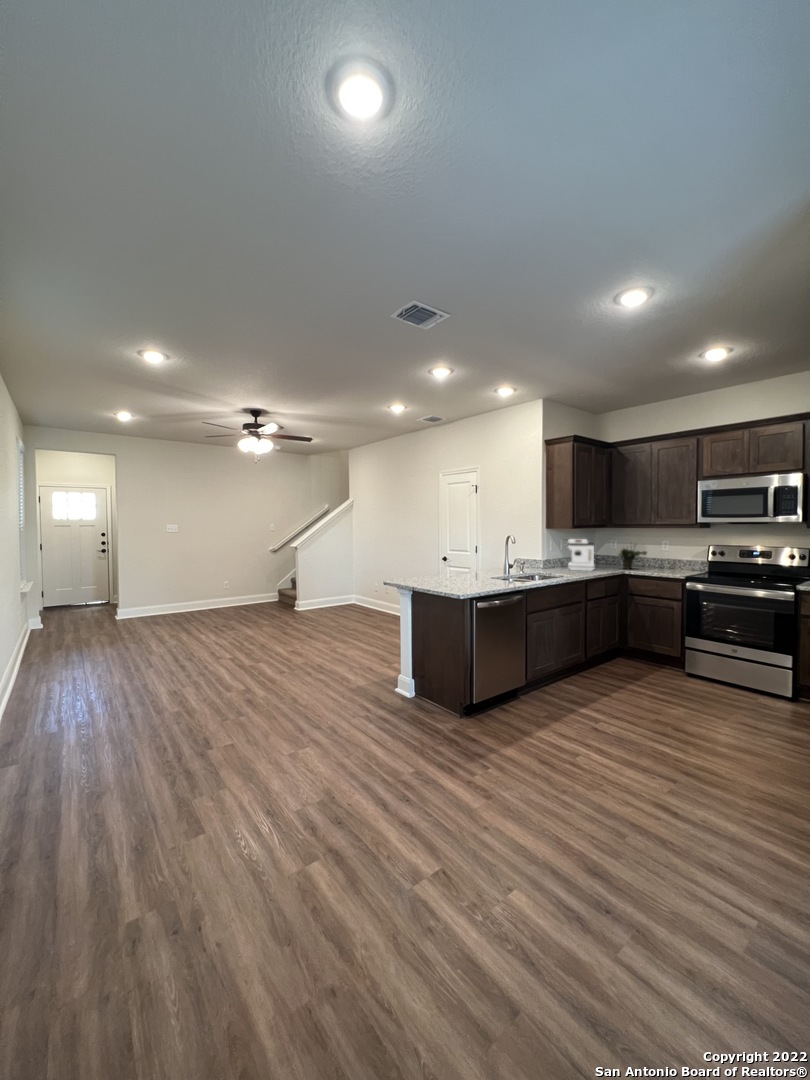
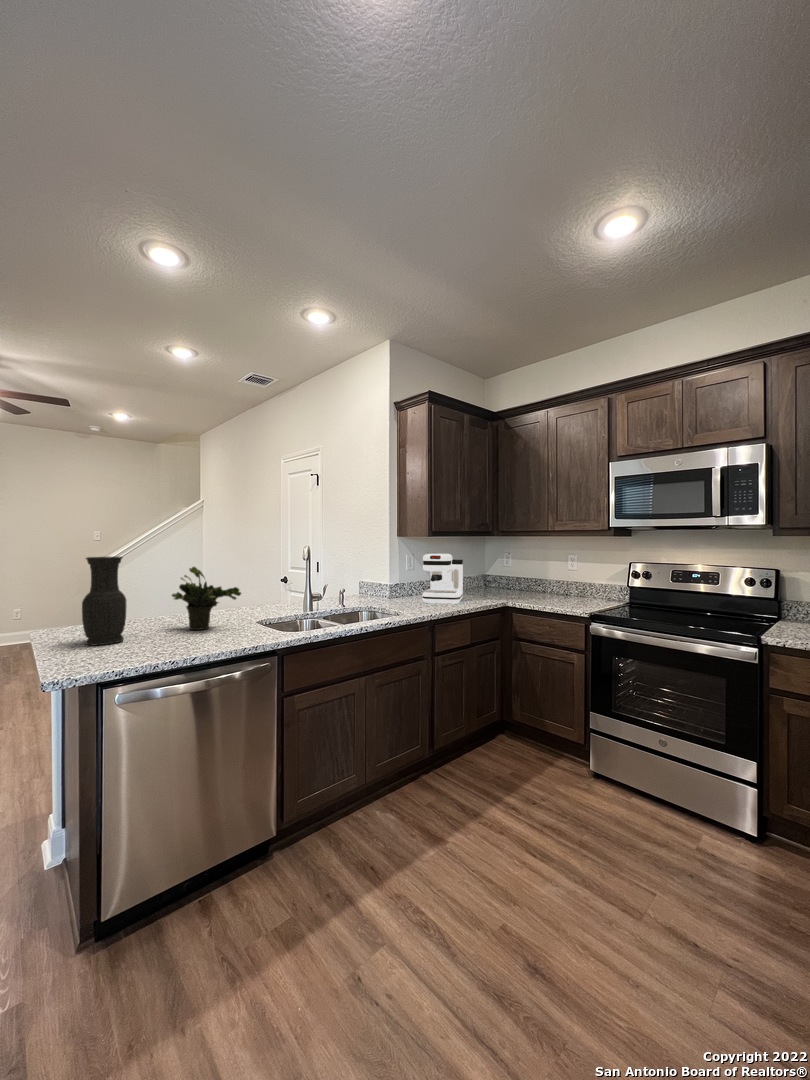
vase: none [427,536,447,580] -> present [82,557,126,646]
potted plant: present [618,546,647,569] -> present [172,567,241,630]

